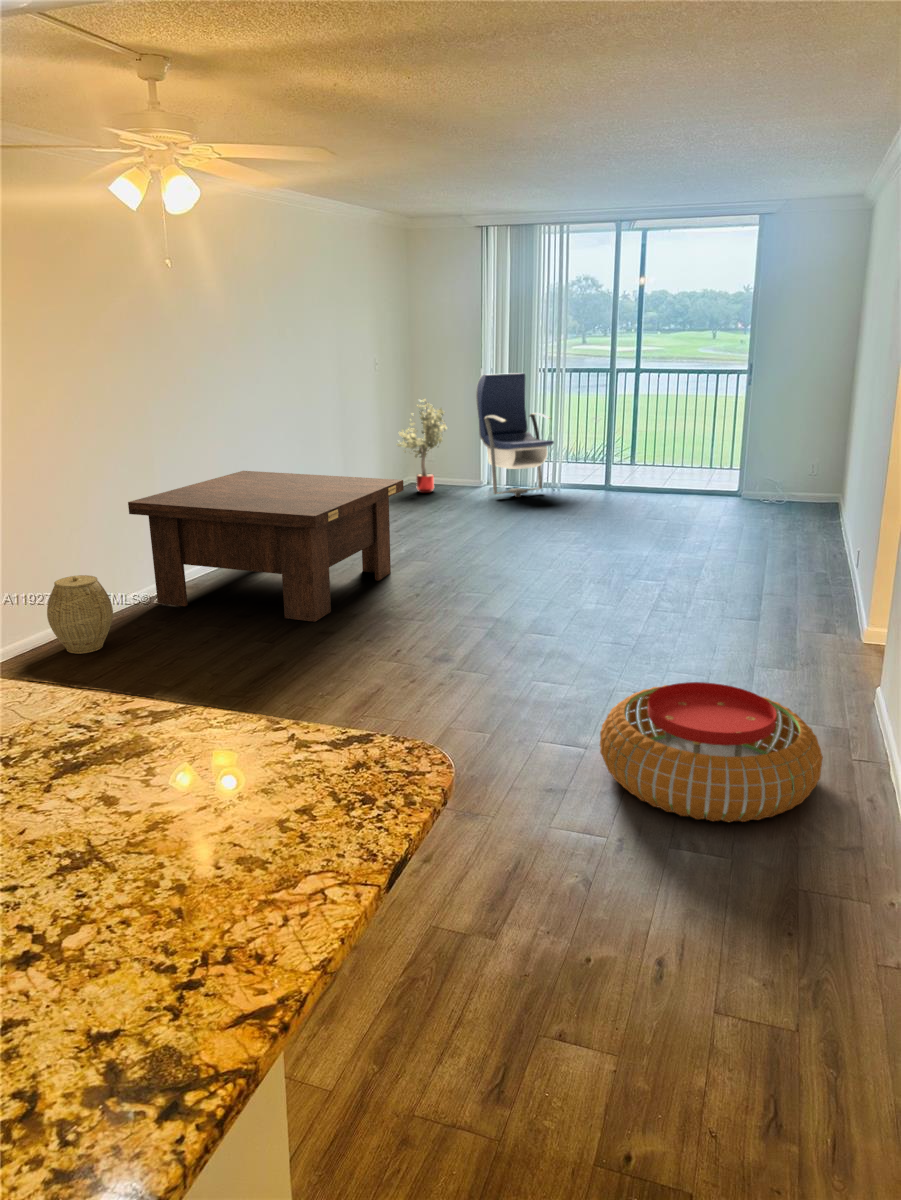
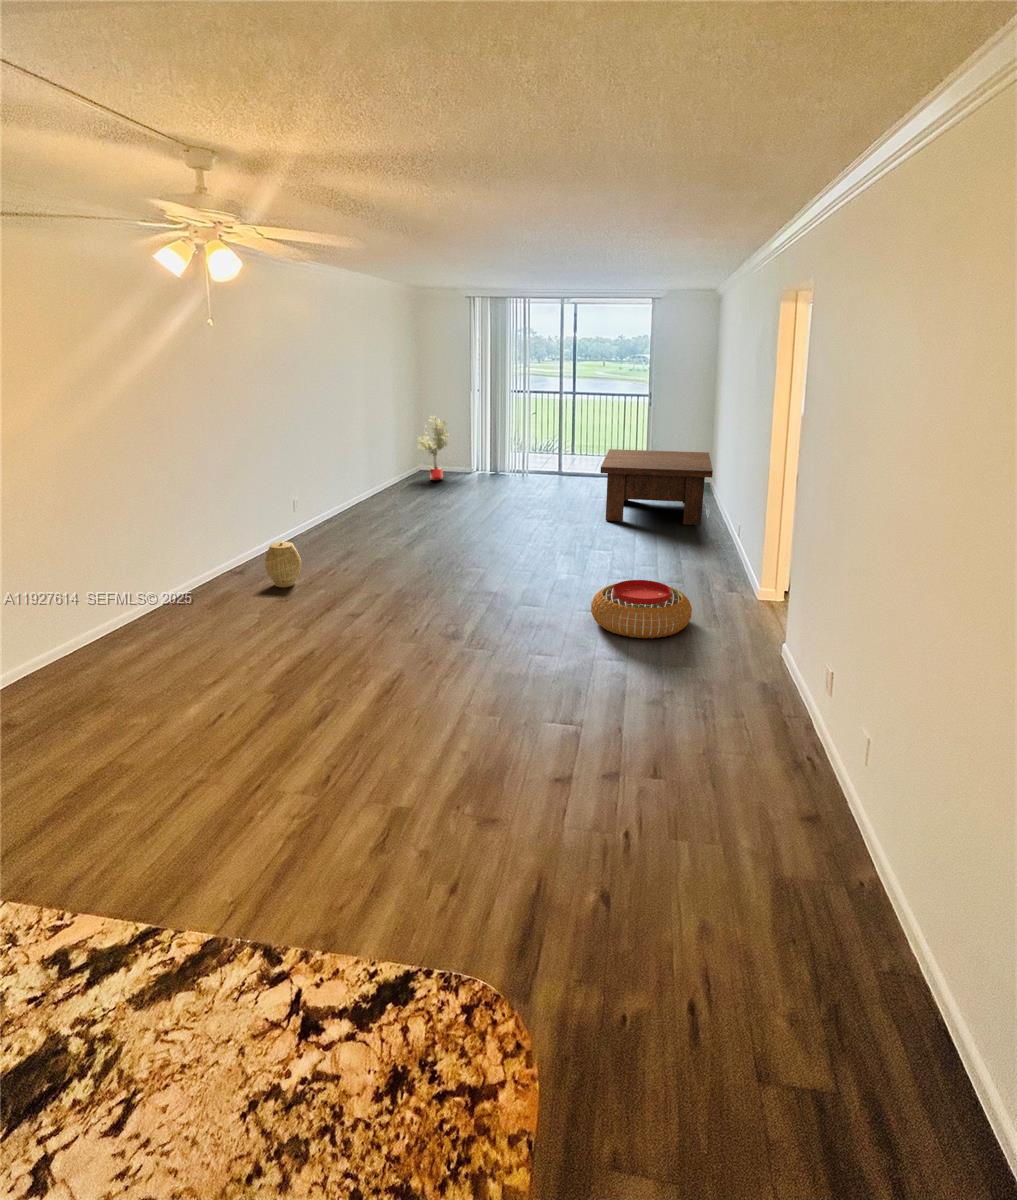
armchair: present [476,373,554,497] -> none [471,397,525,482]
coffee table: present [128,471,404,622] -> present [600,449,713,525]

